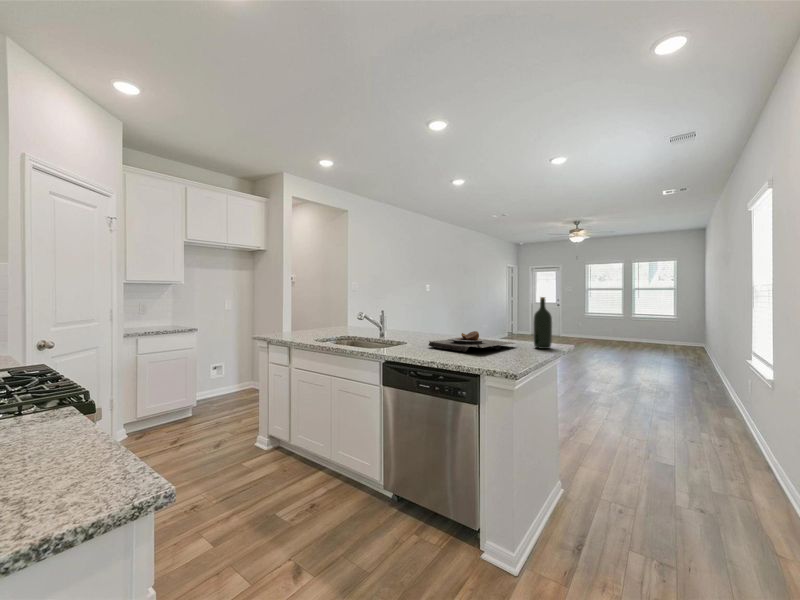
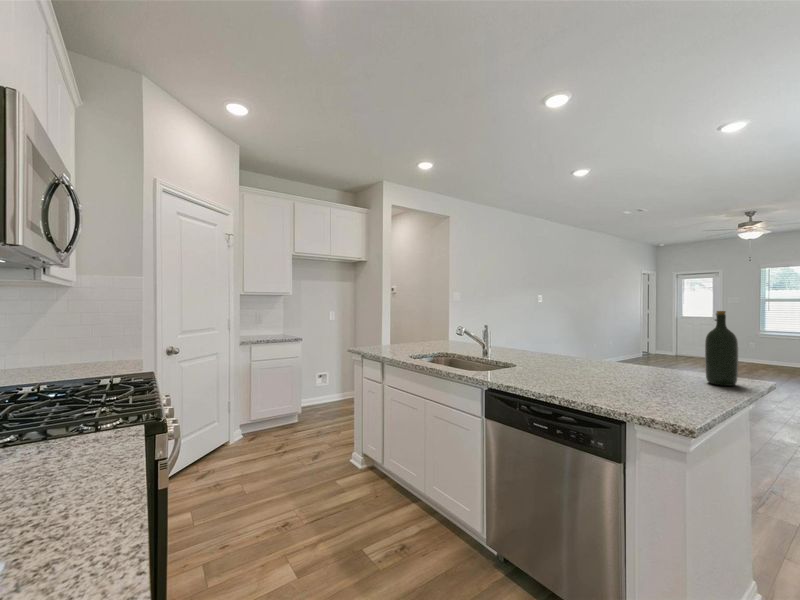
plate: present [429,331,515,352] -> none [545,356,678,384]

